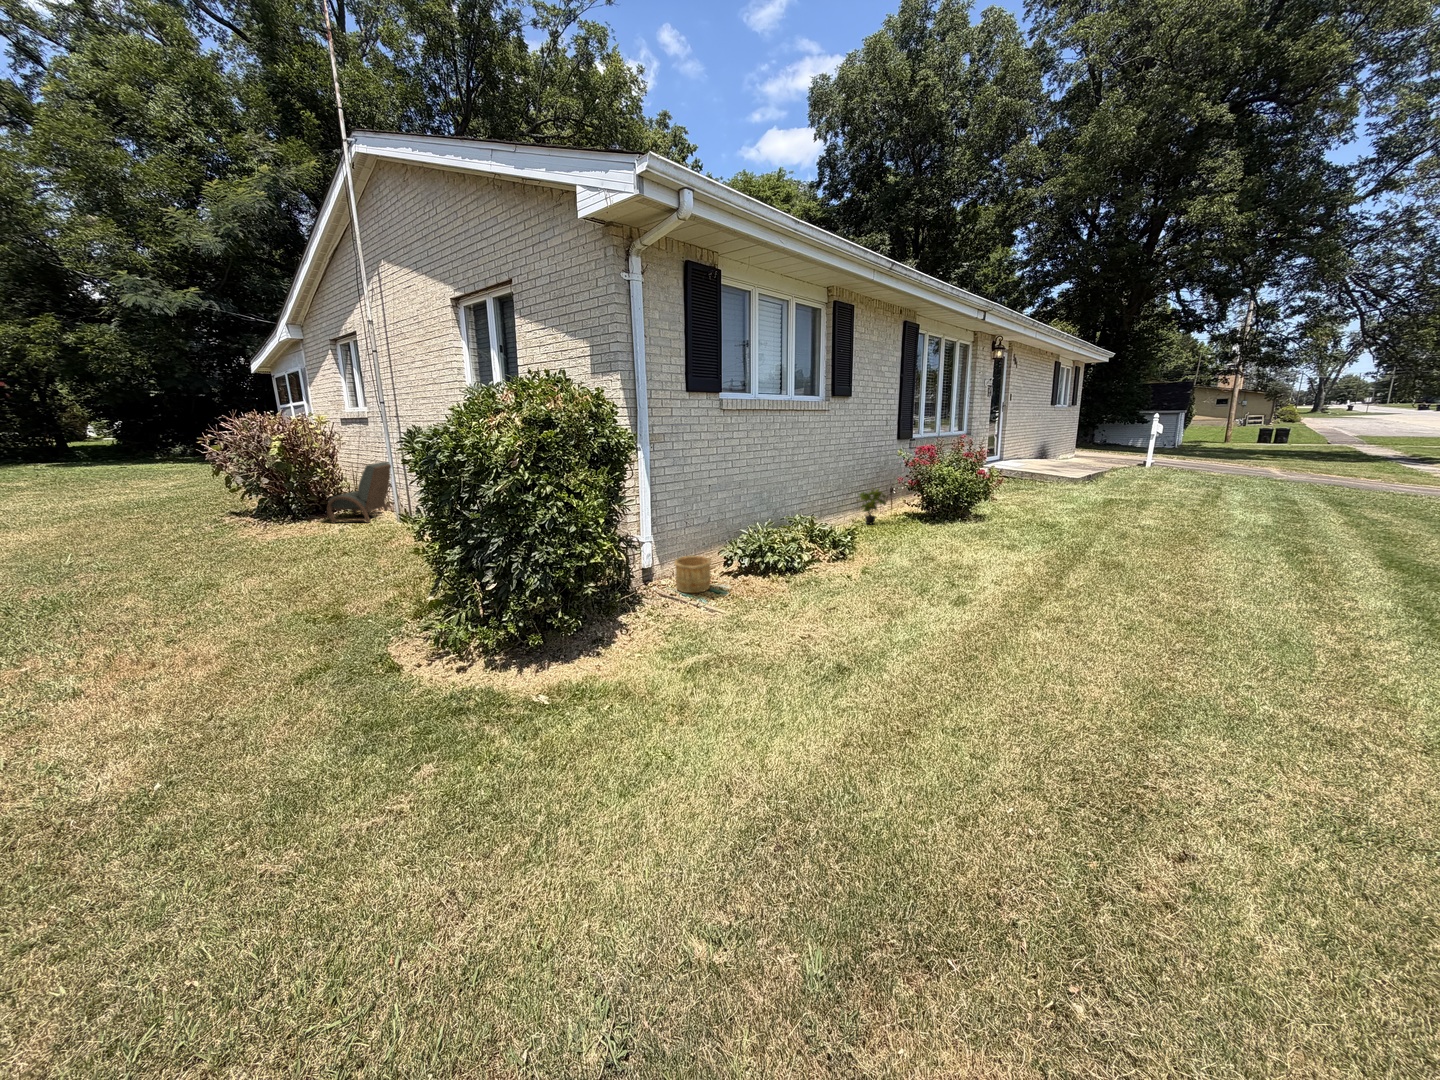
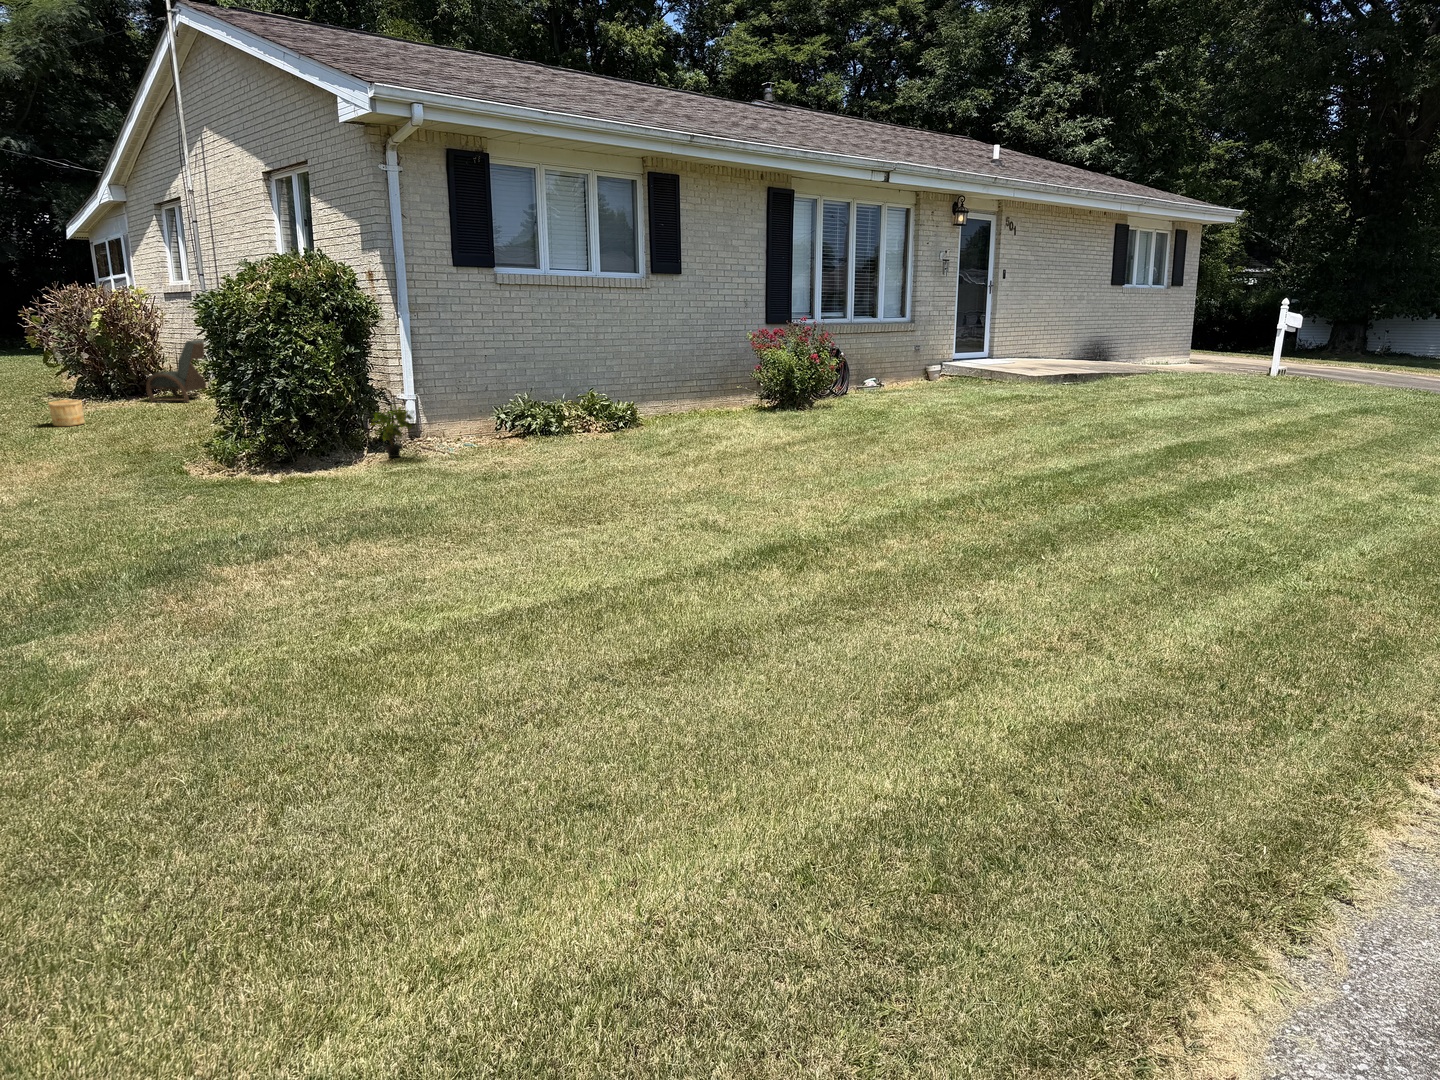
potted plant: present [859,489,886,524] -> present [370,406,413,457]
wooden bucket: present [674,556,711,593] -> present [48,400,84,426]

